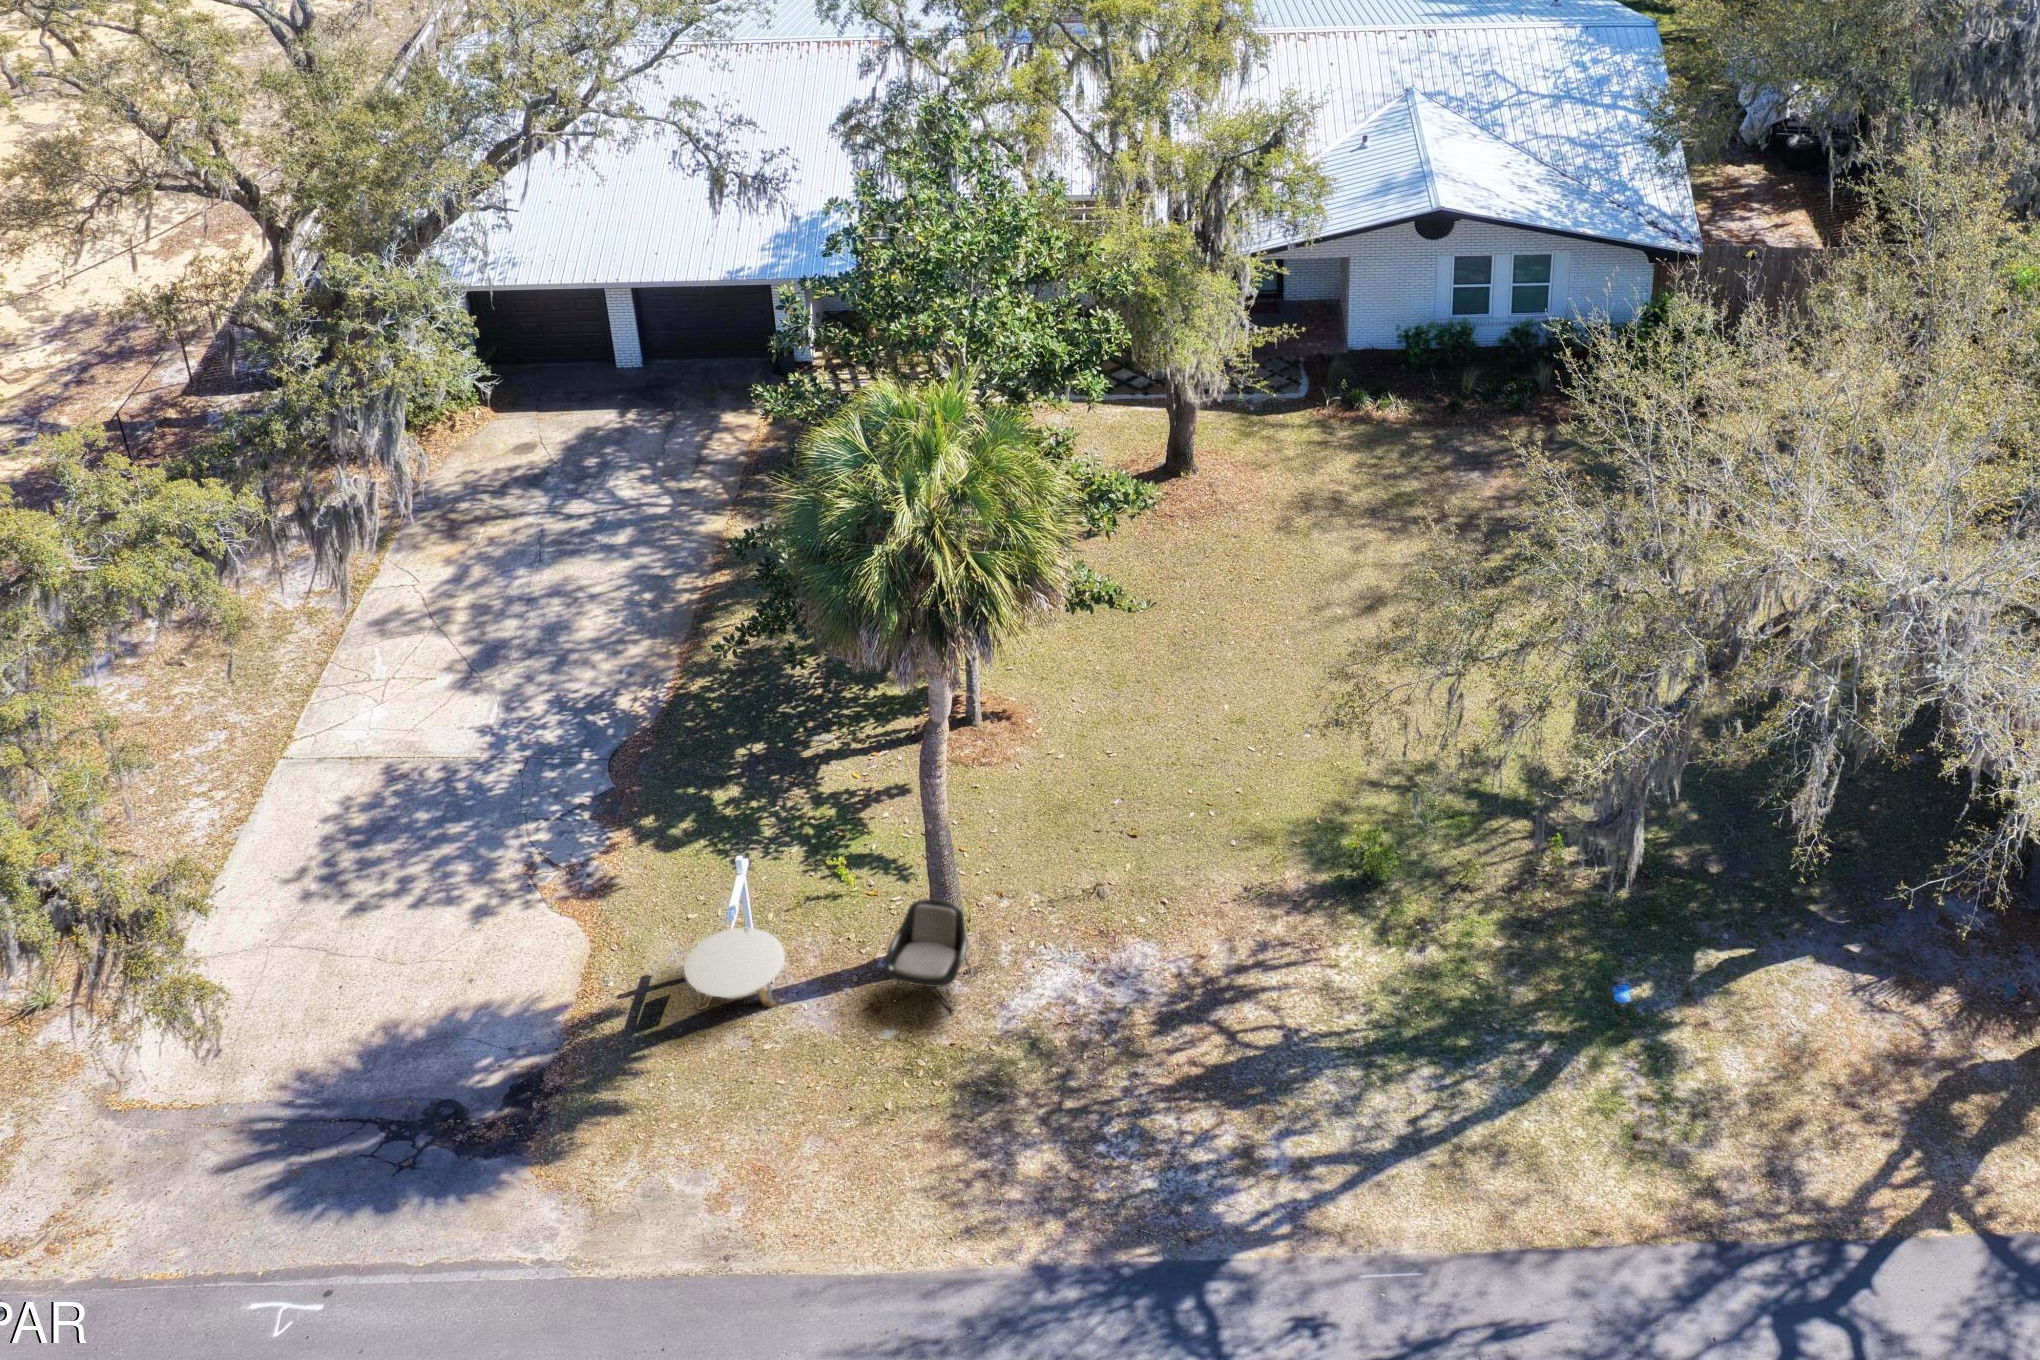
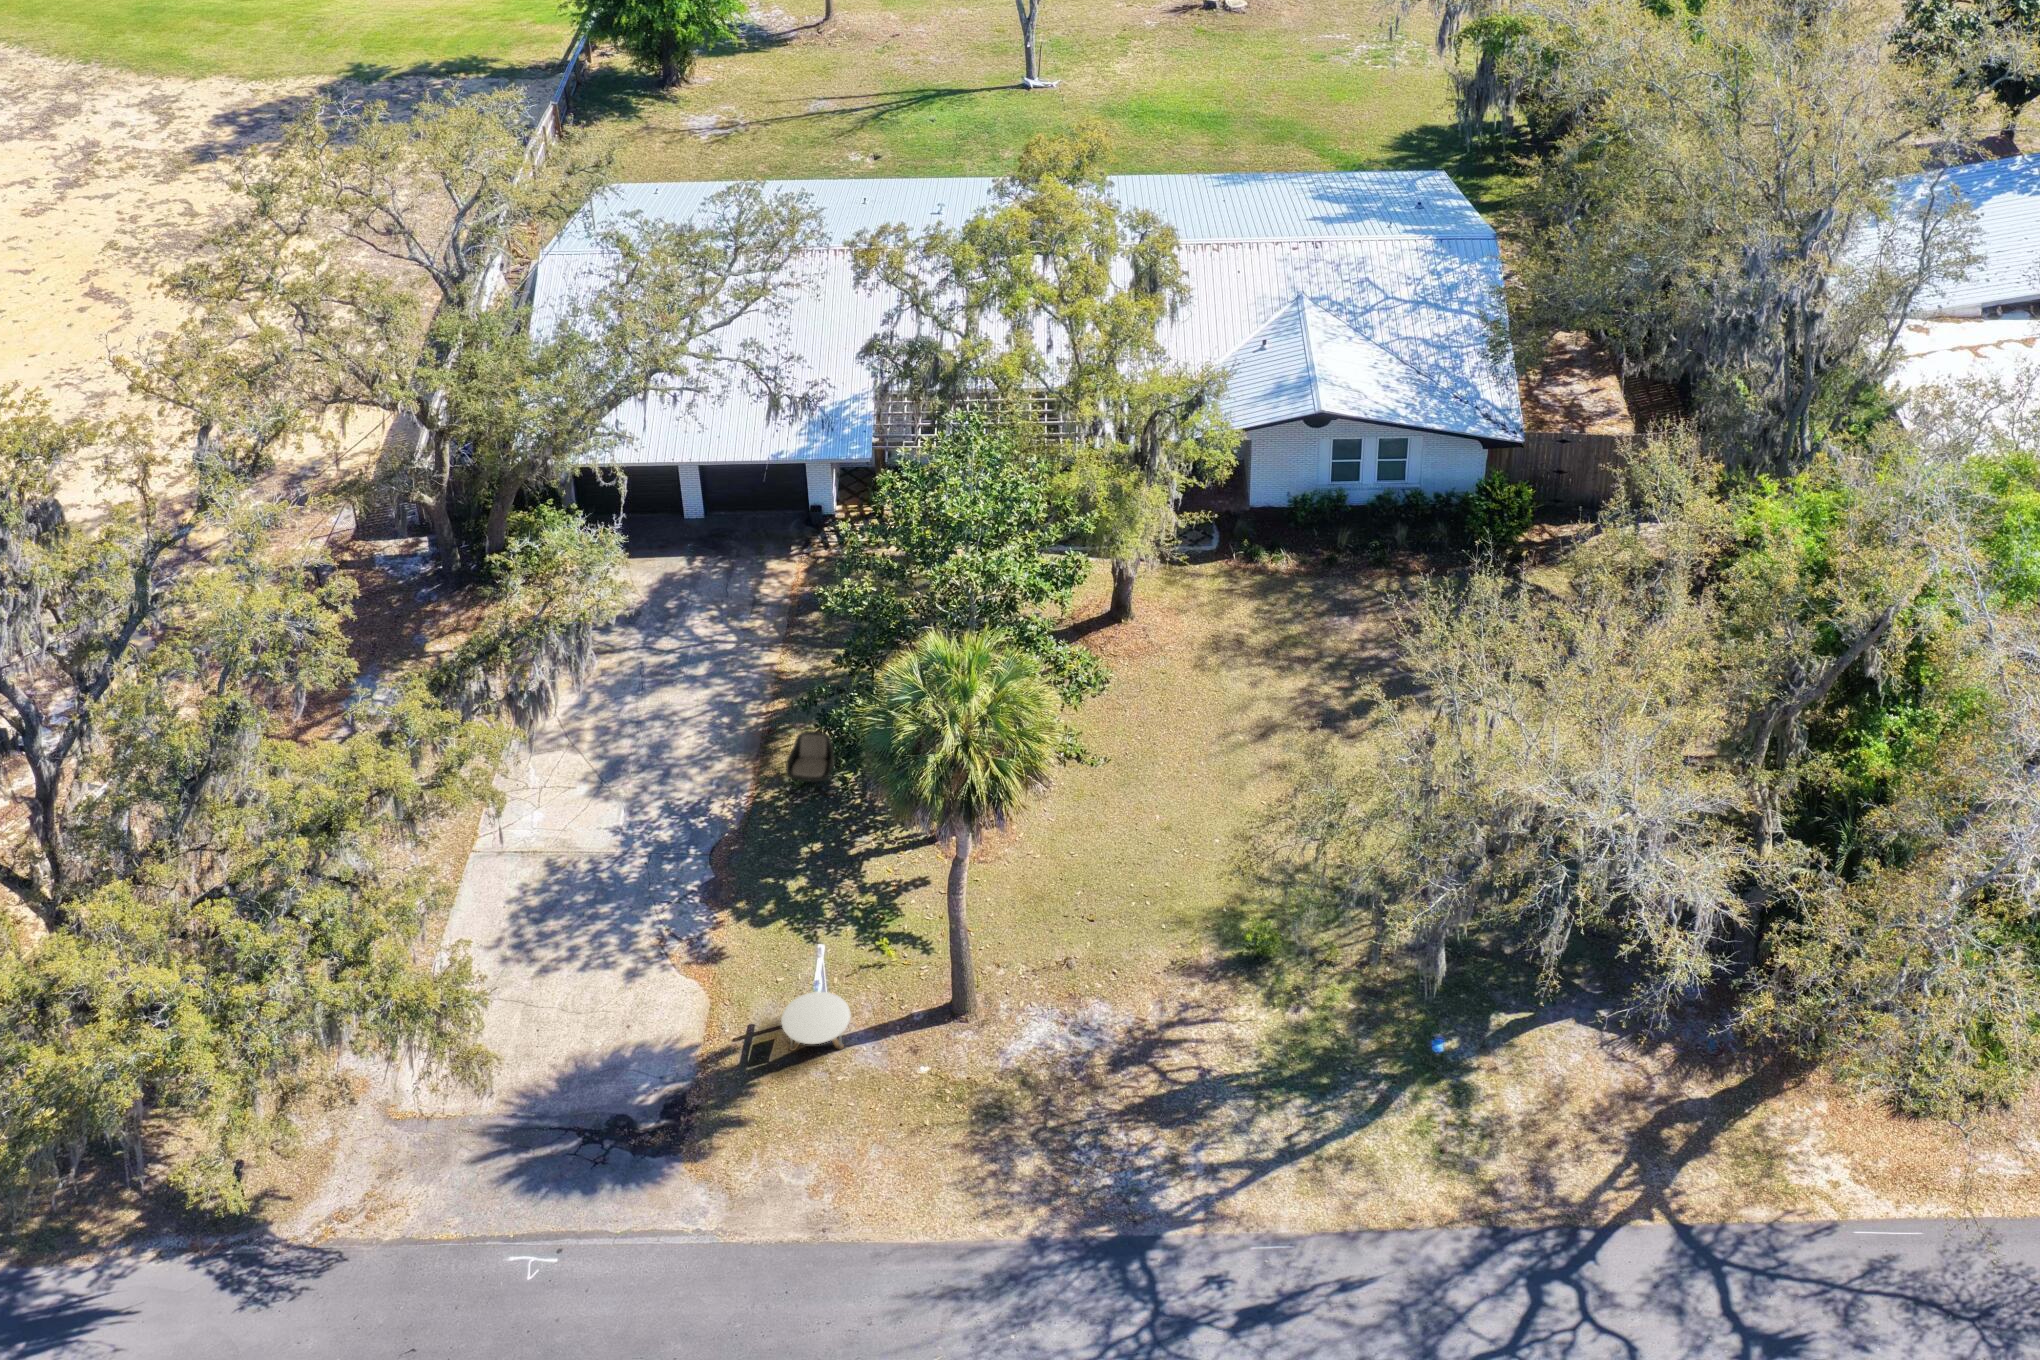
lounge chair: present [884,899,970,1010] -> present [786,731,834,793]

